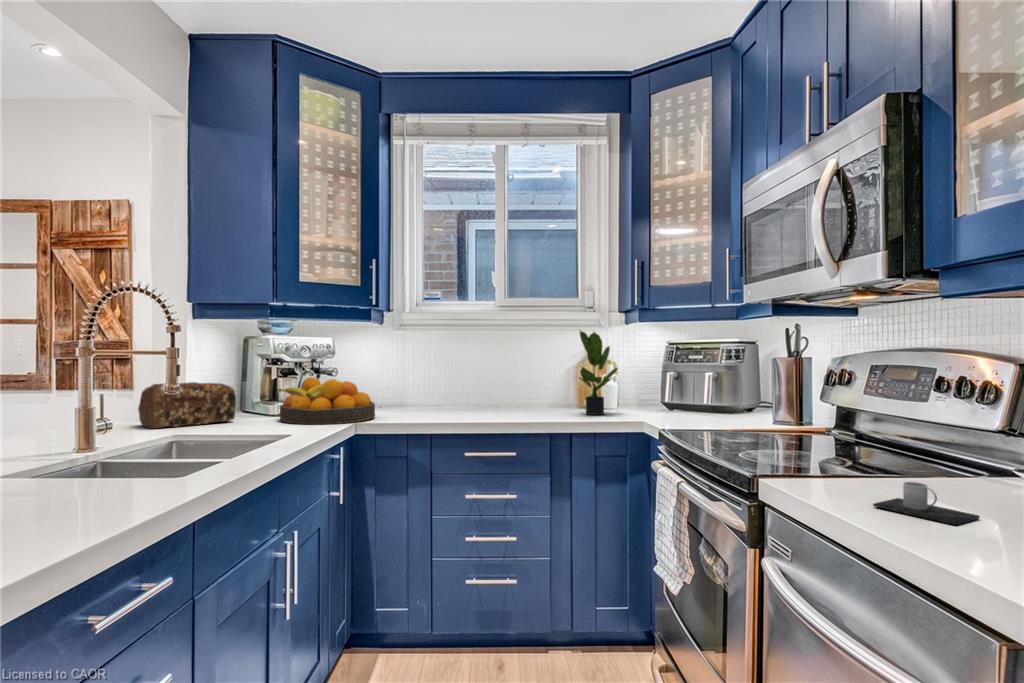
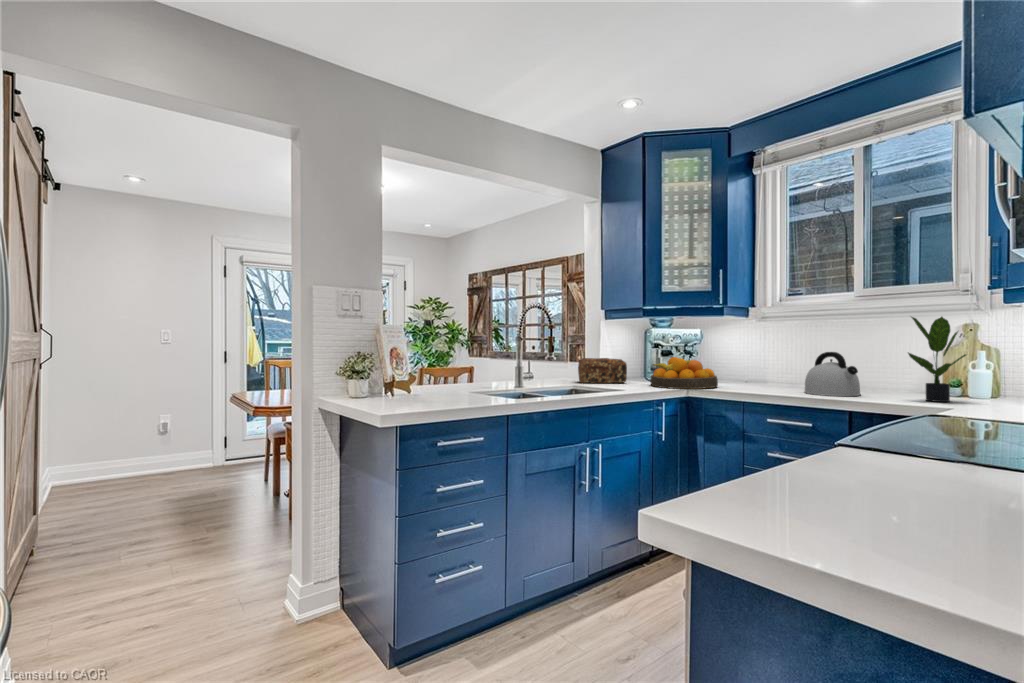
kettle: none [475,367,532,417] -> present [804,352,861,396]
mug: present [873,482,980,525] -> none [880,450,955,489]

